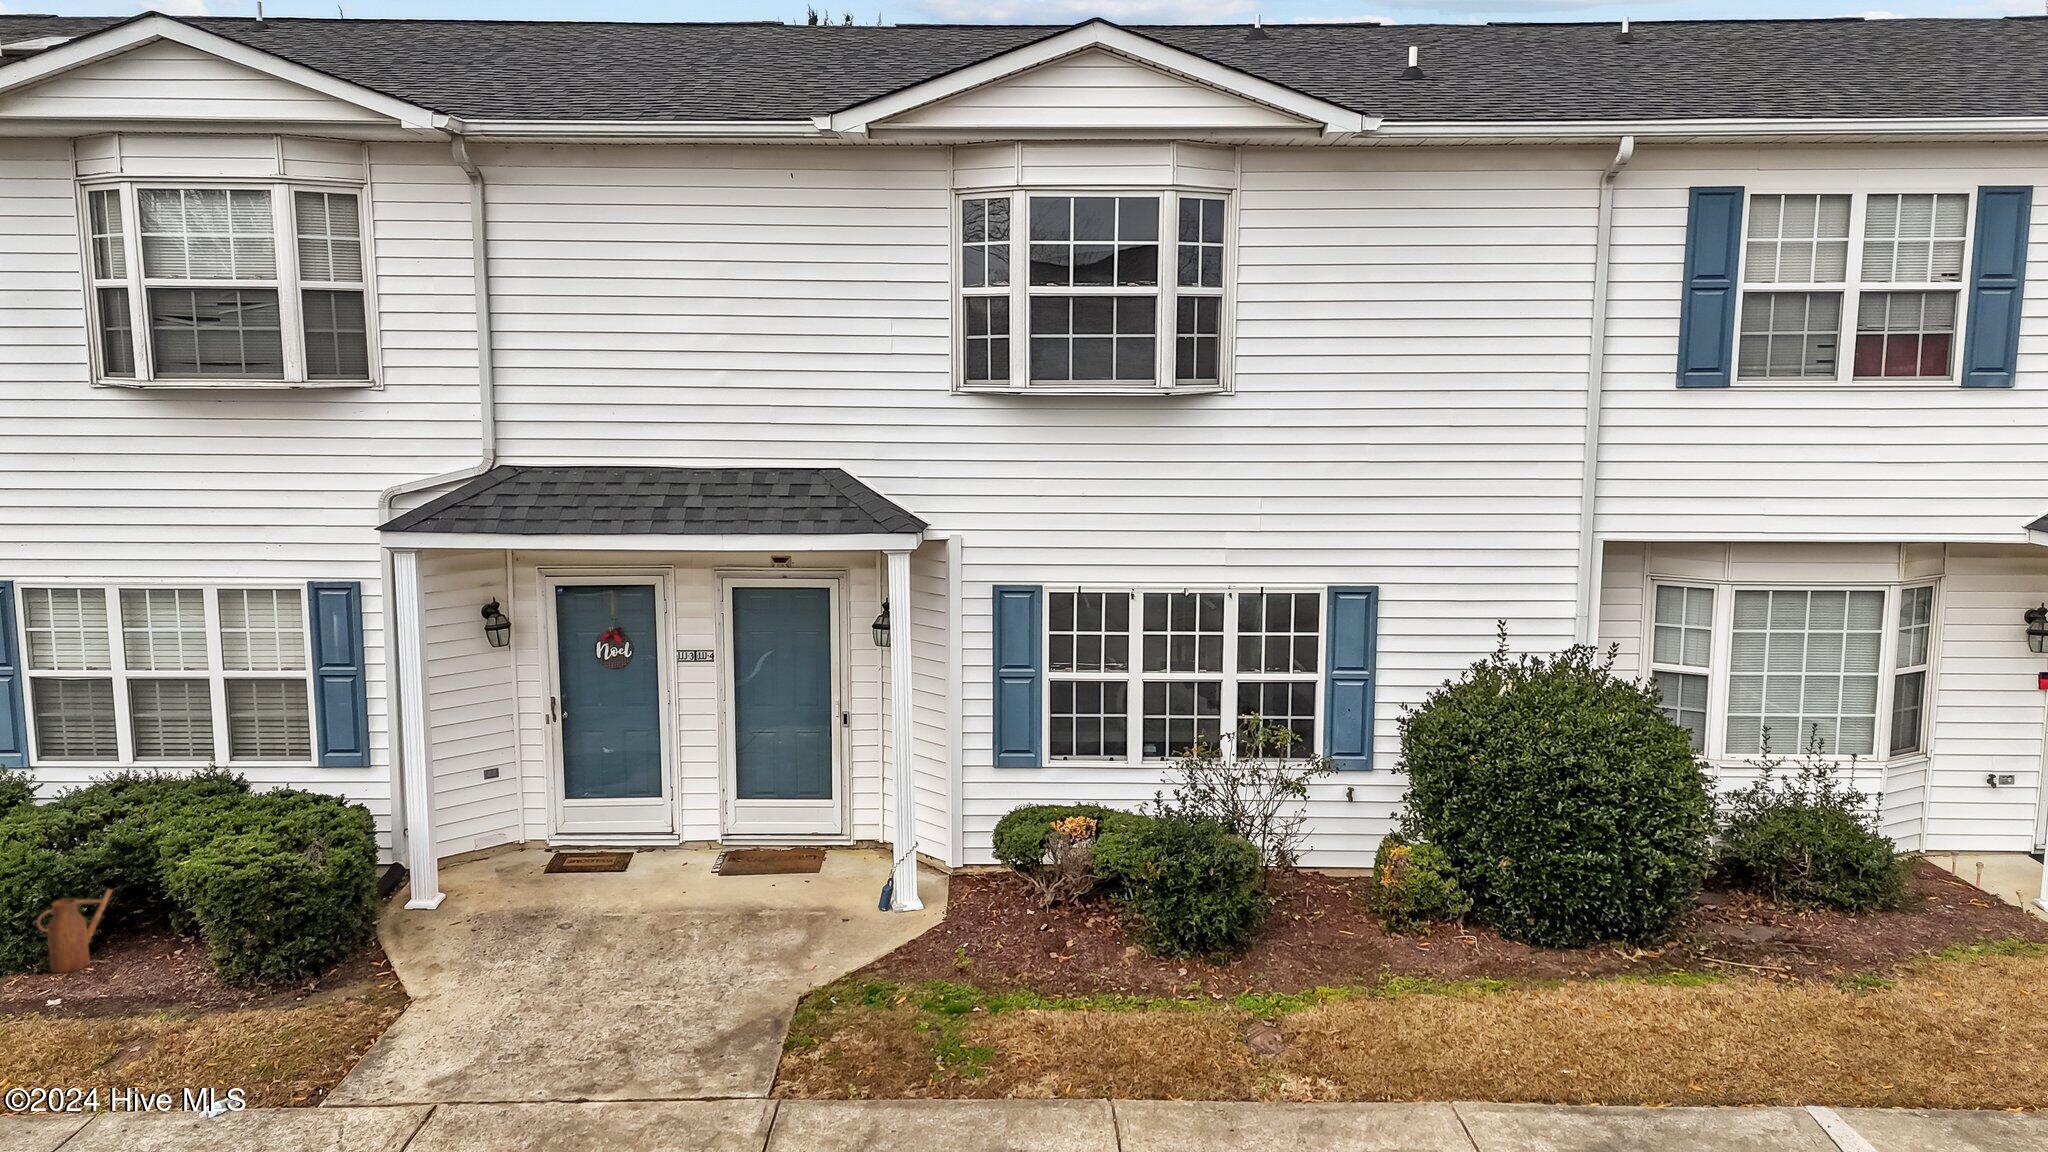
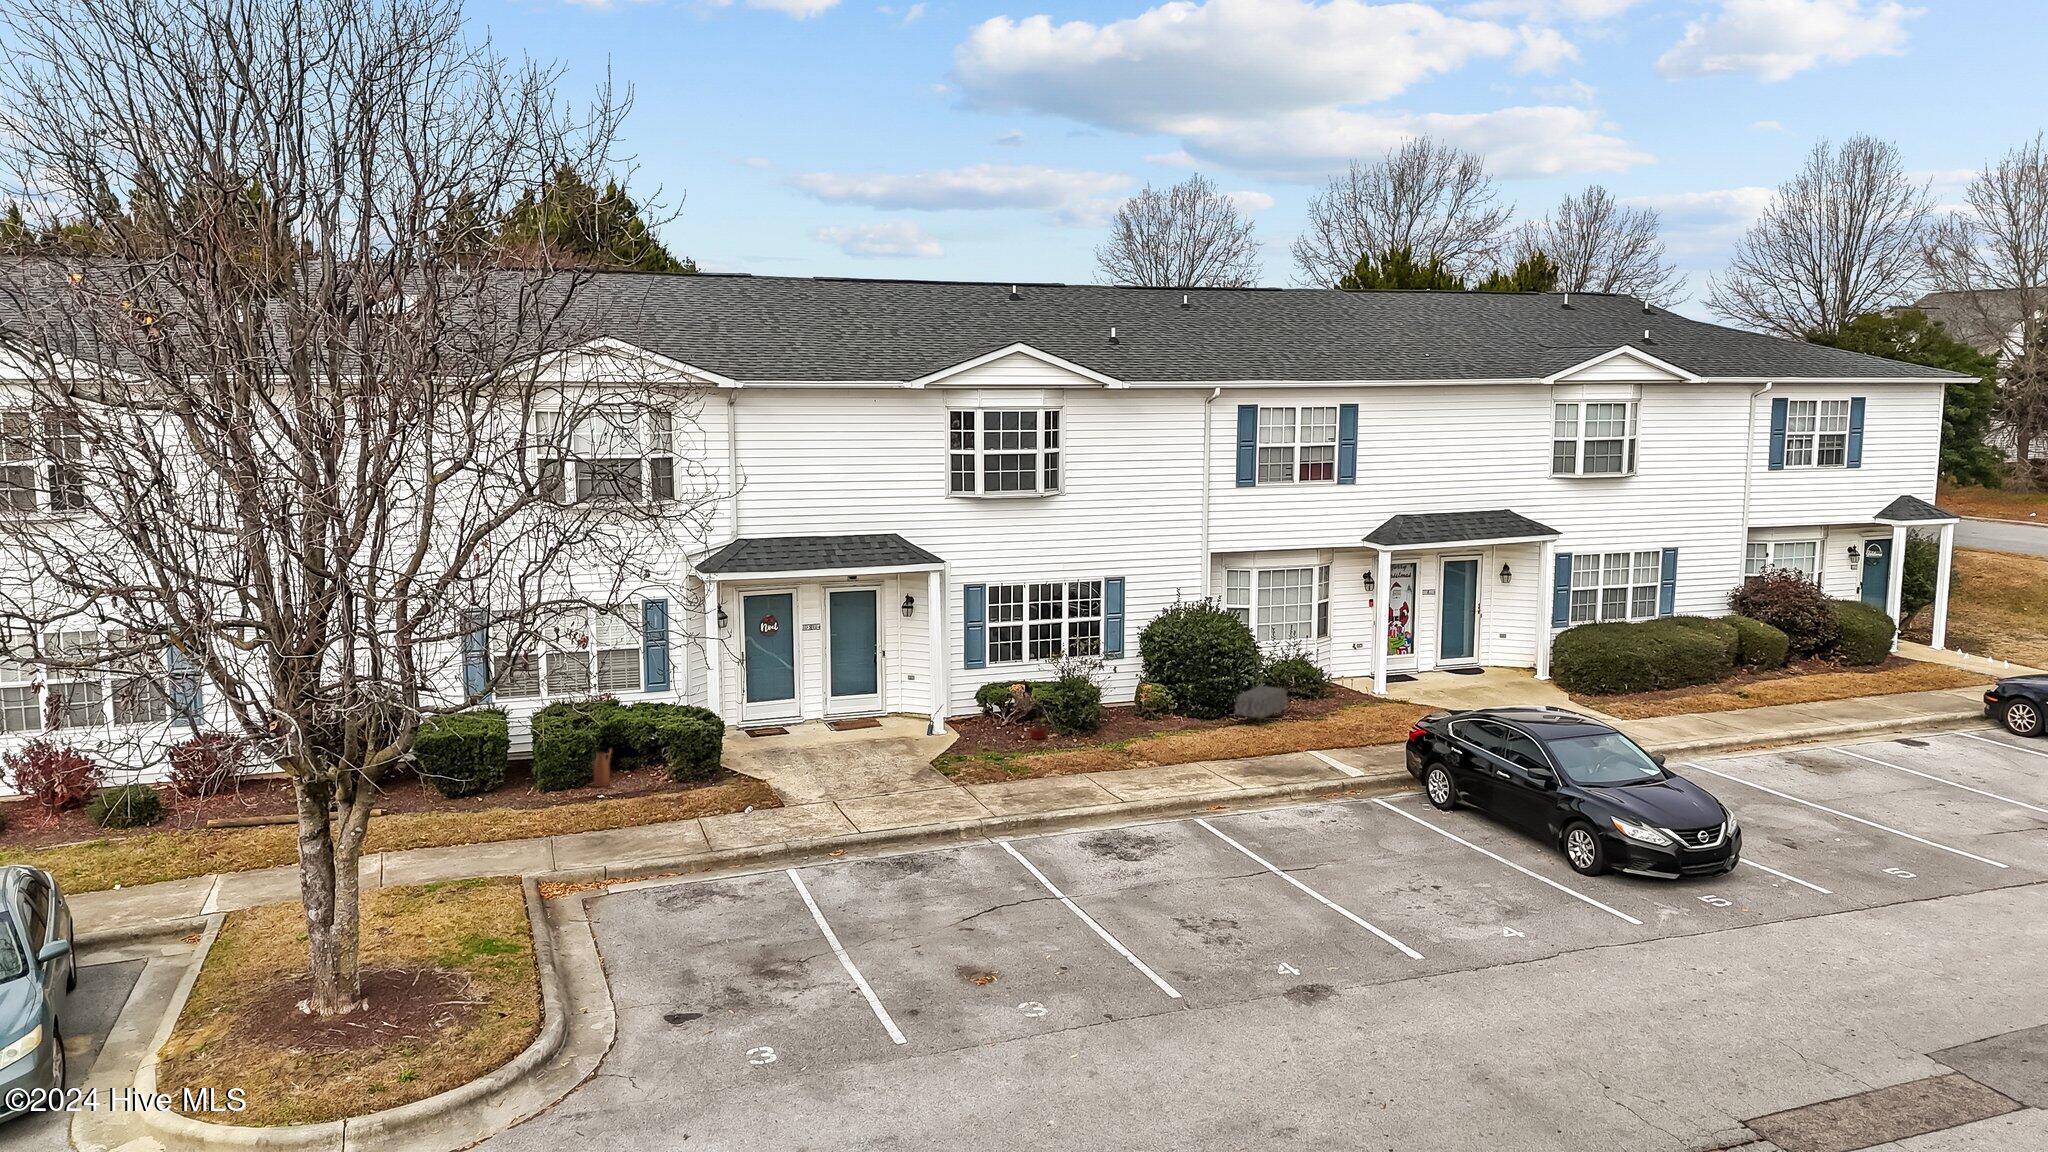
decorative plant: none [1062,858,1108,961] -> present [1030,705,1046,739]
bench: none [1612,878,1770,1001] -> present [1235,686,1286,726]

